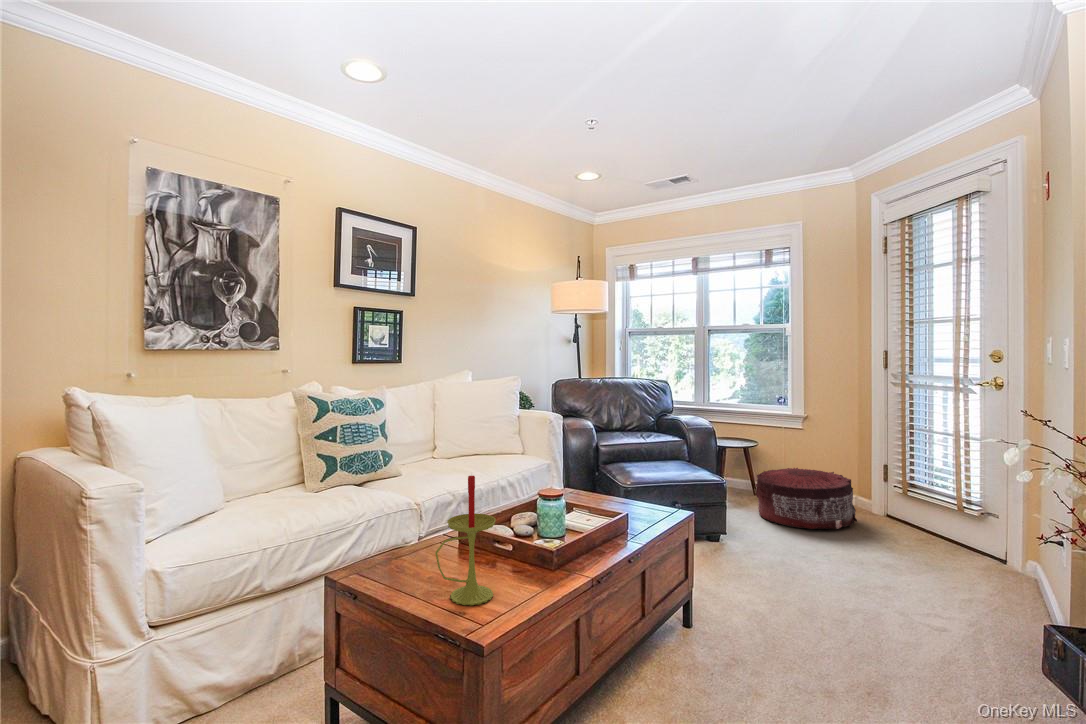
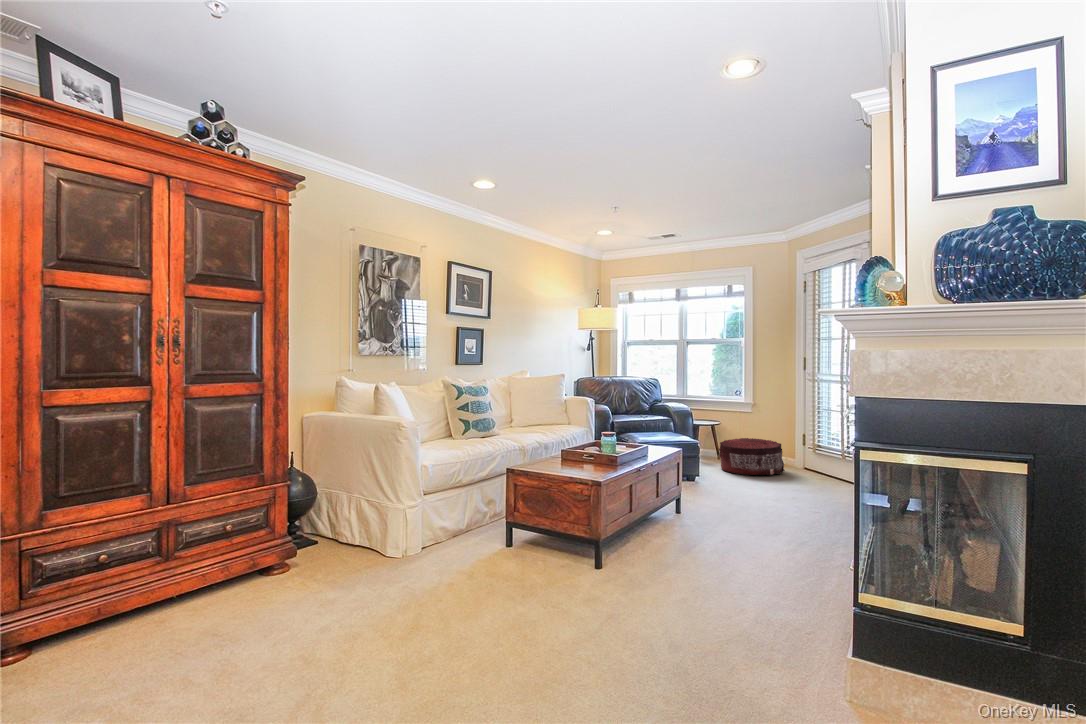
candle: present [435,476,496,605] -> none [570,413,596,472]

